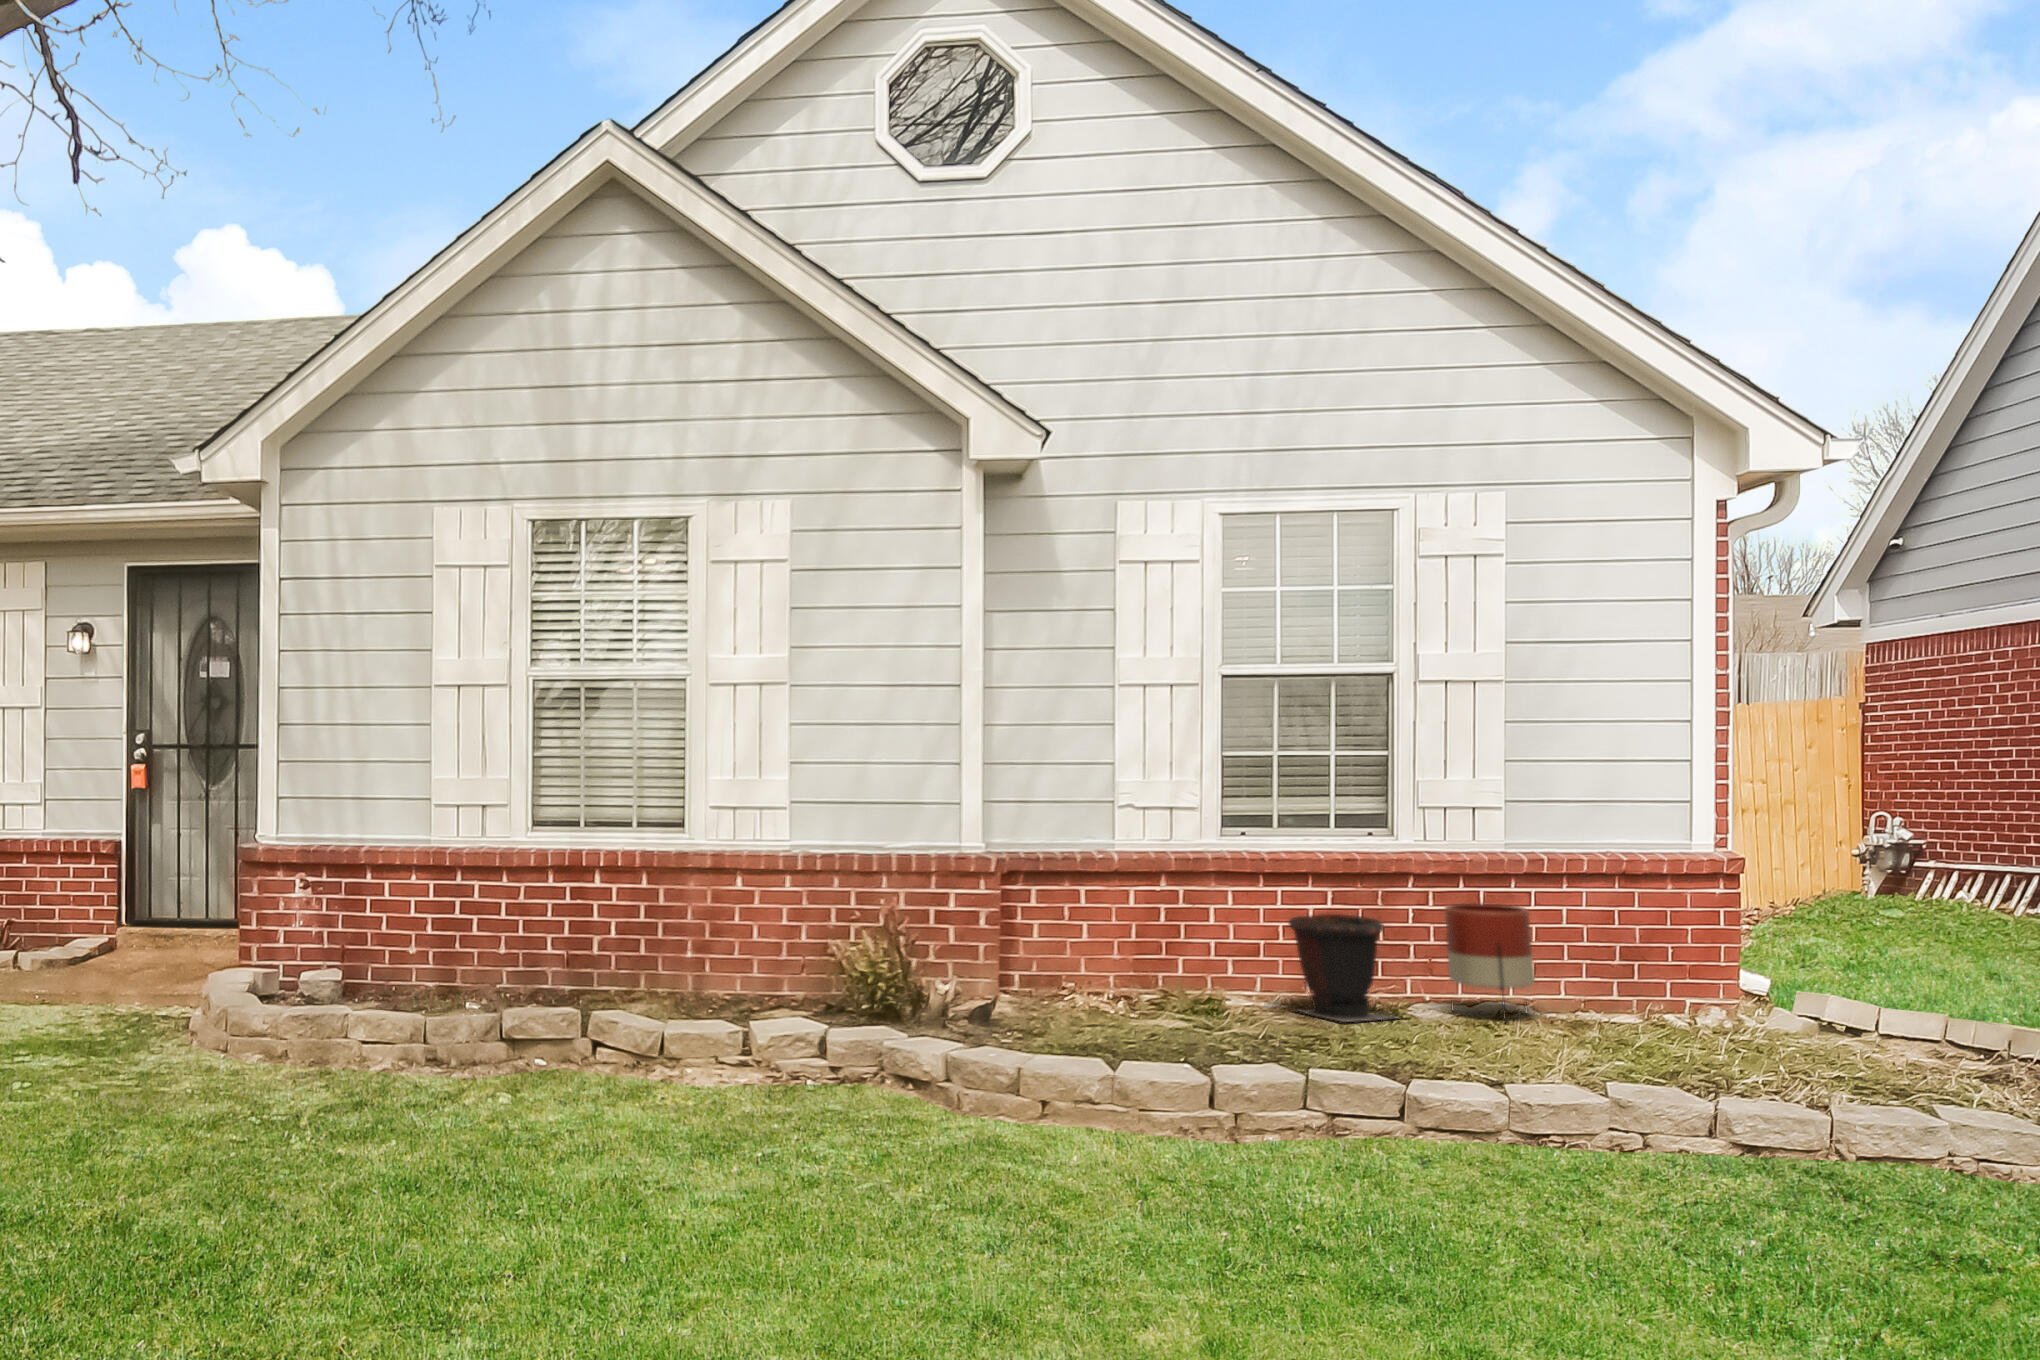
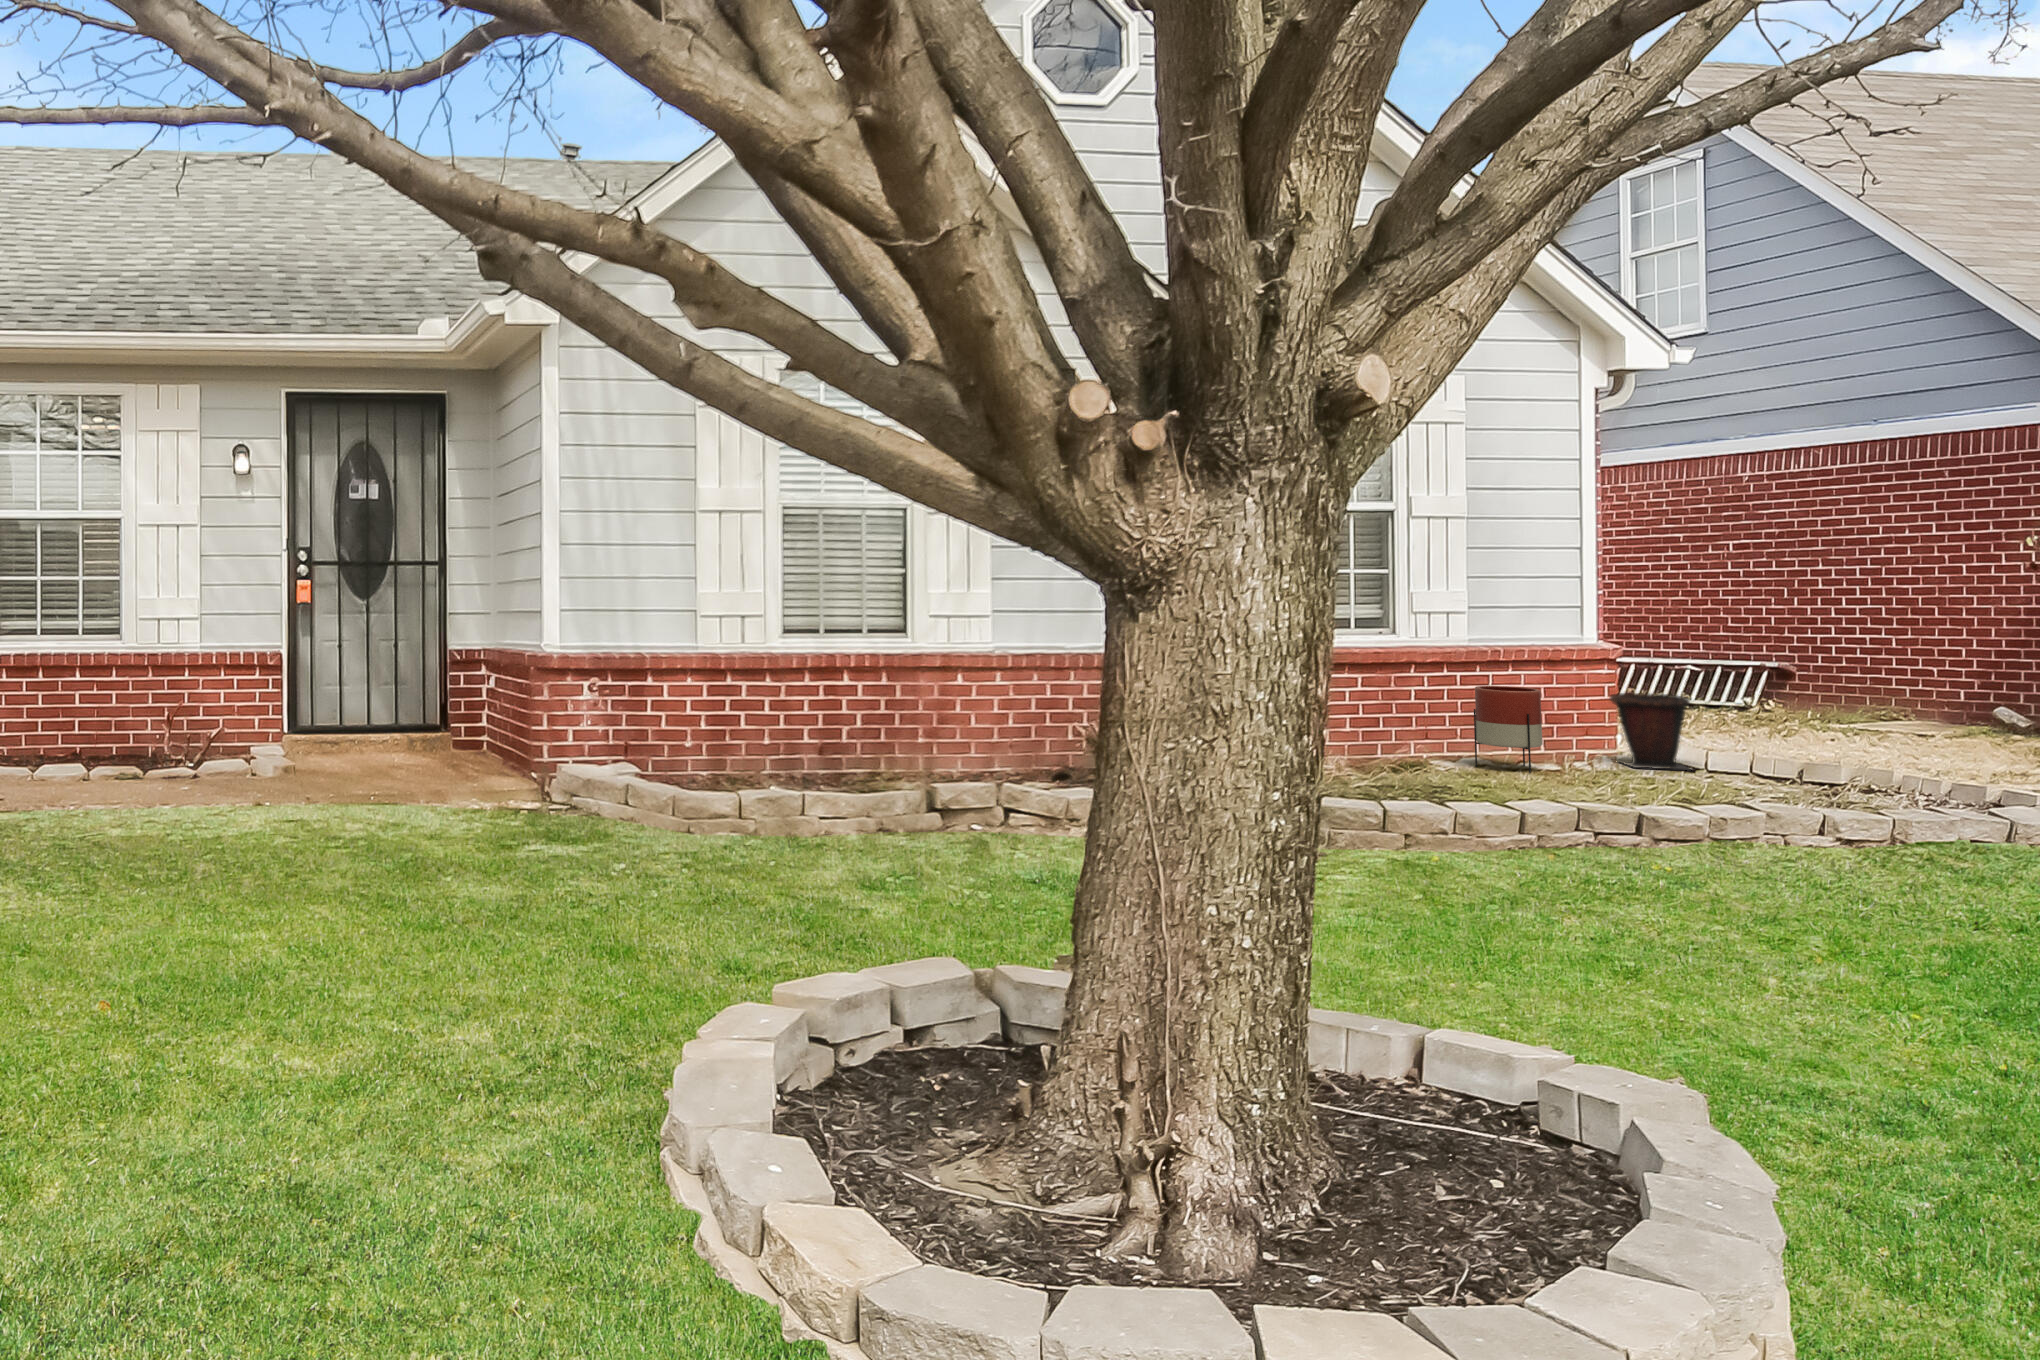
bucket: present [1289,914,1394,1022] -> present [1610,693,1690,769]

